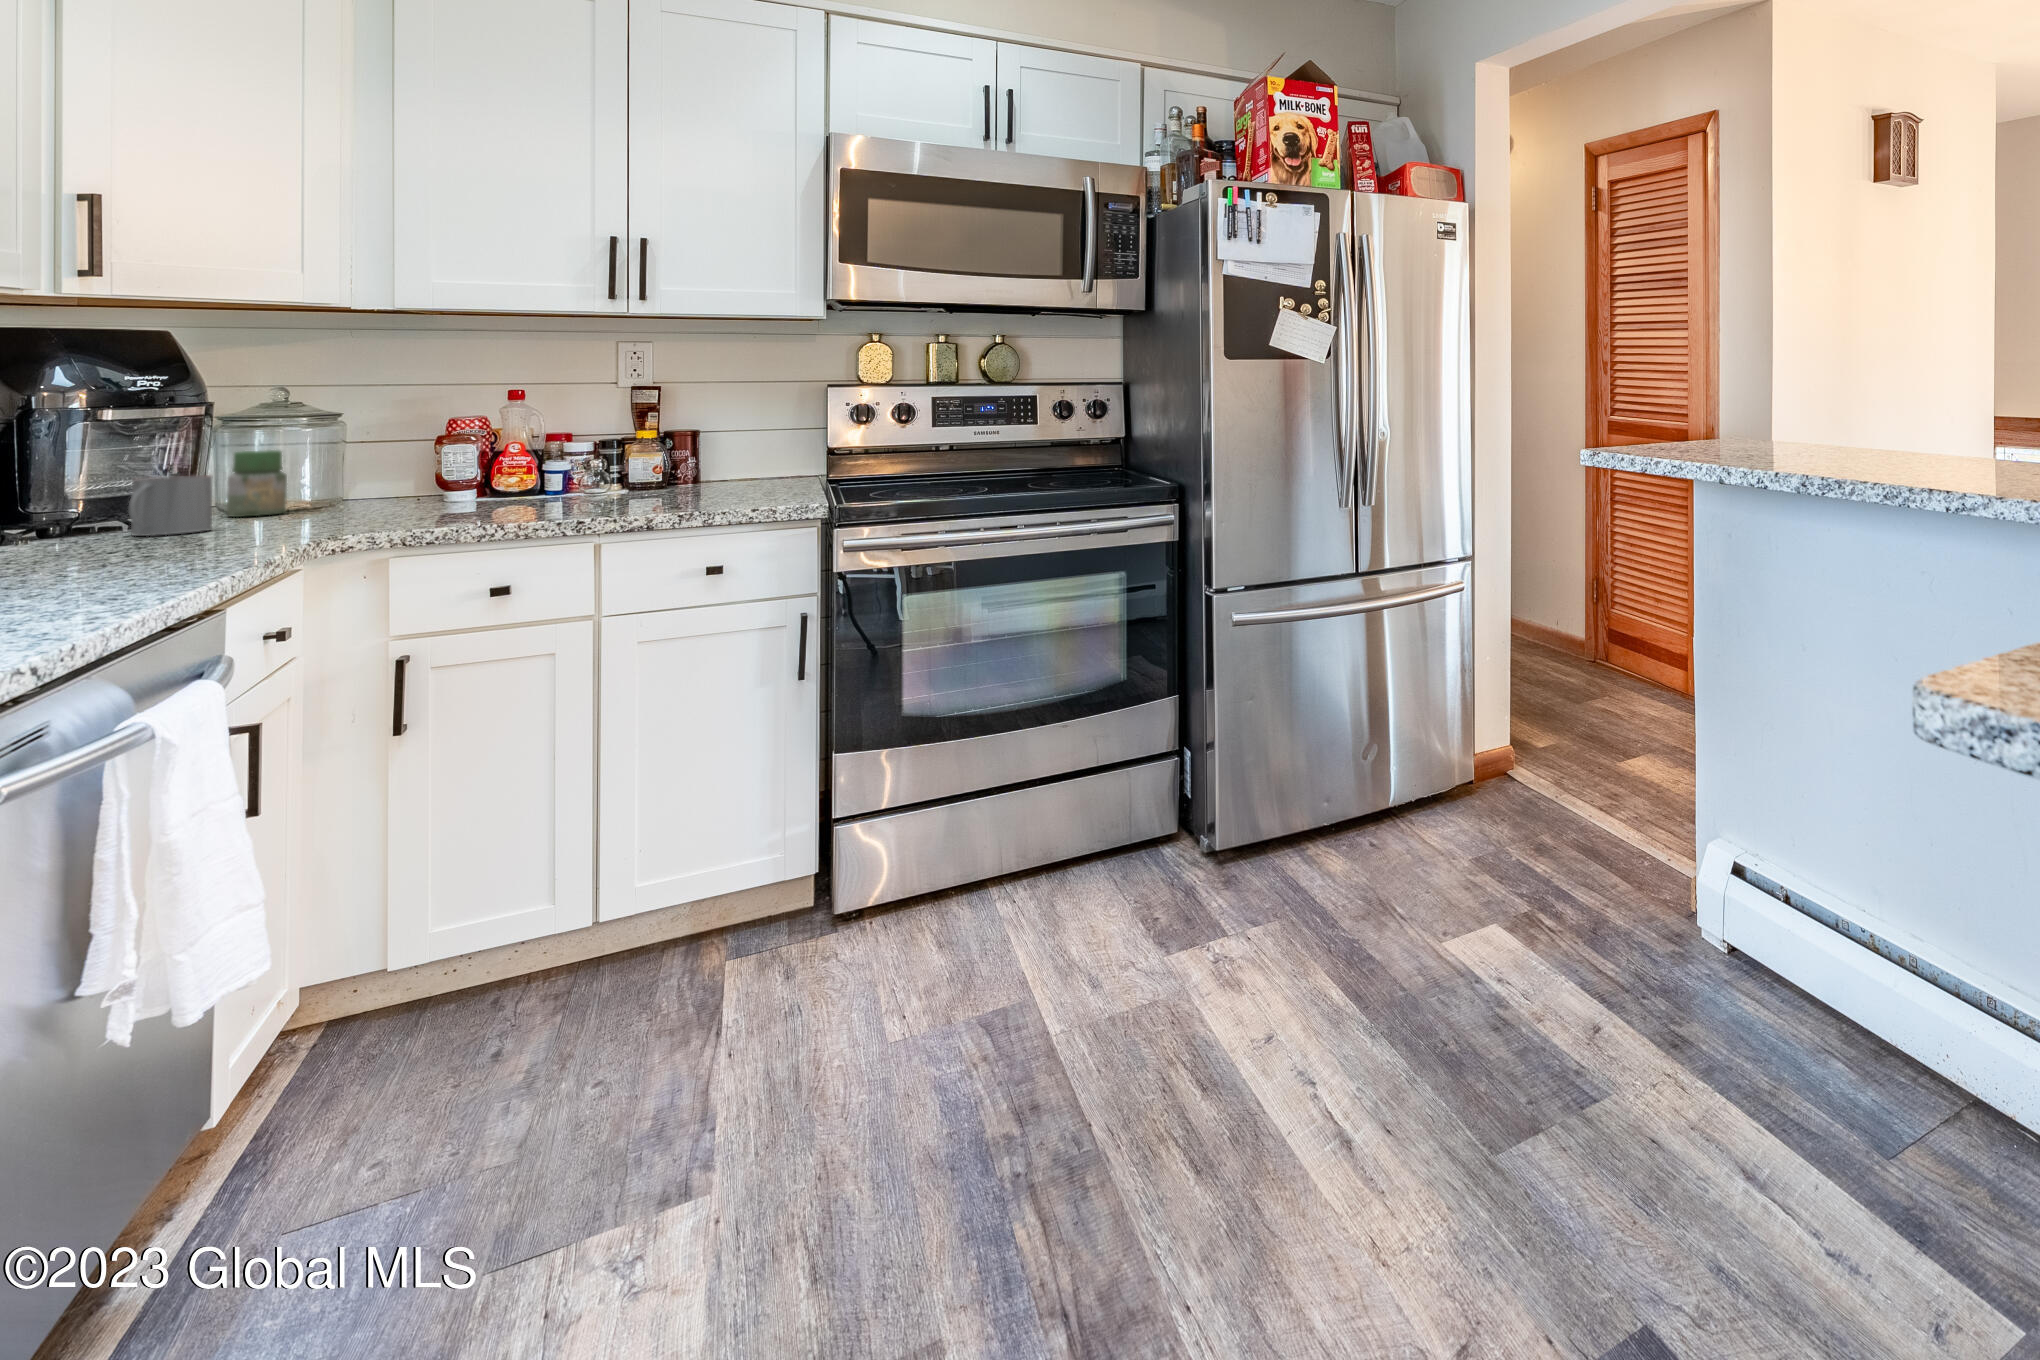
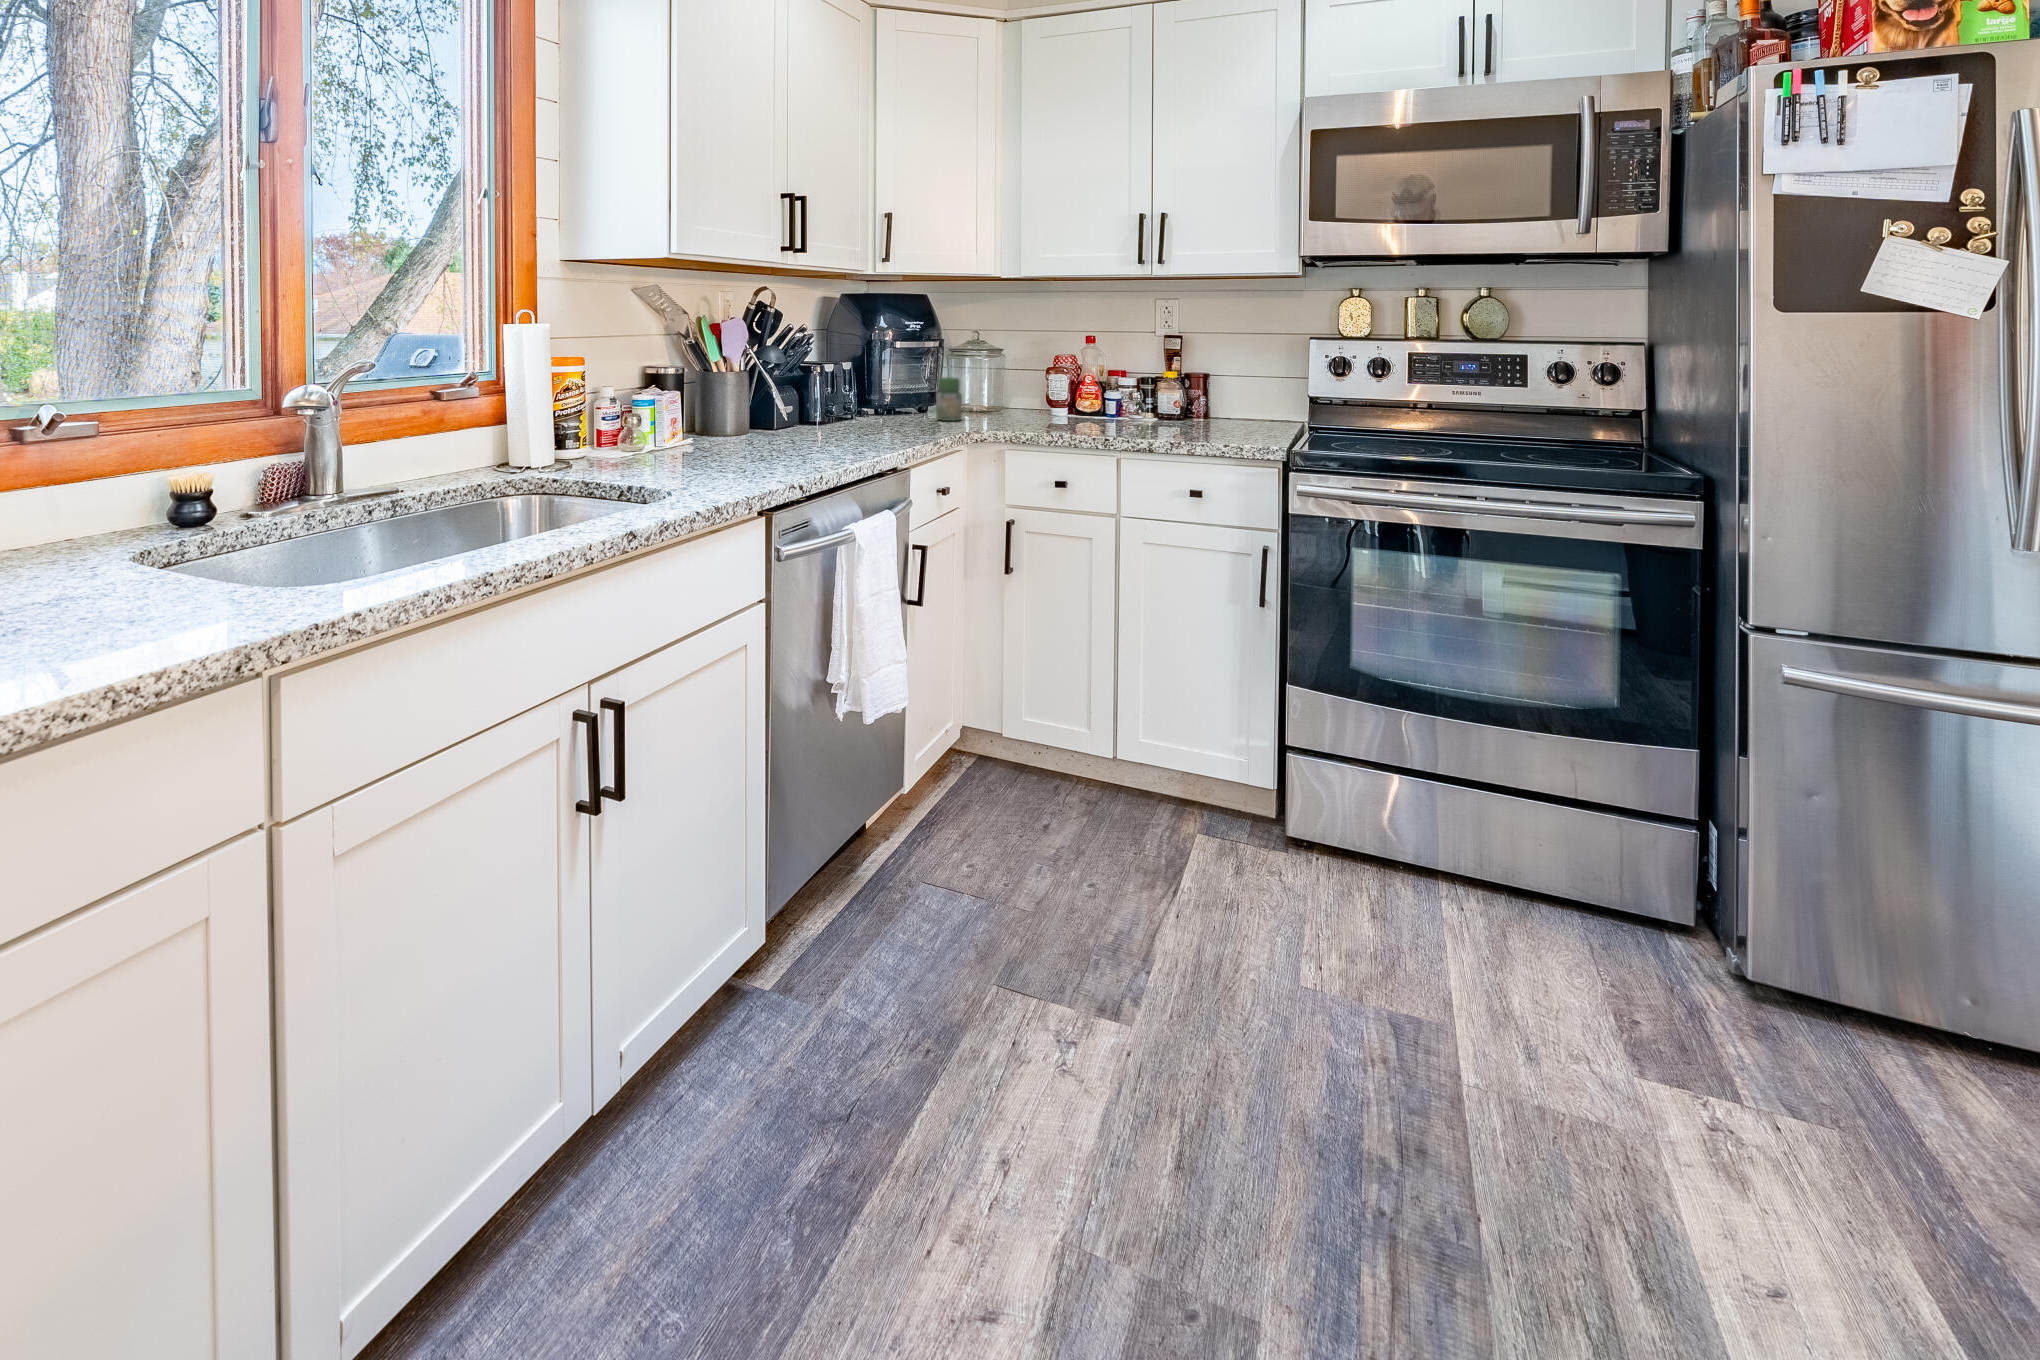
mug: present [128,475,213,536] -> none [886,392,922,429]

